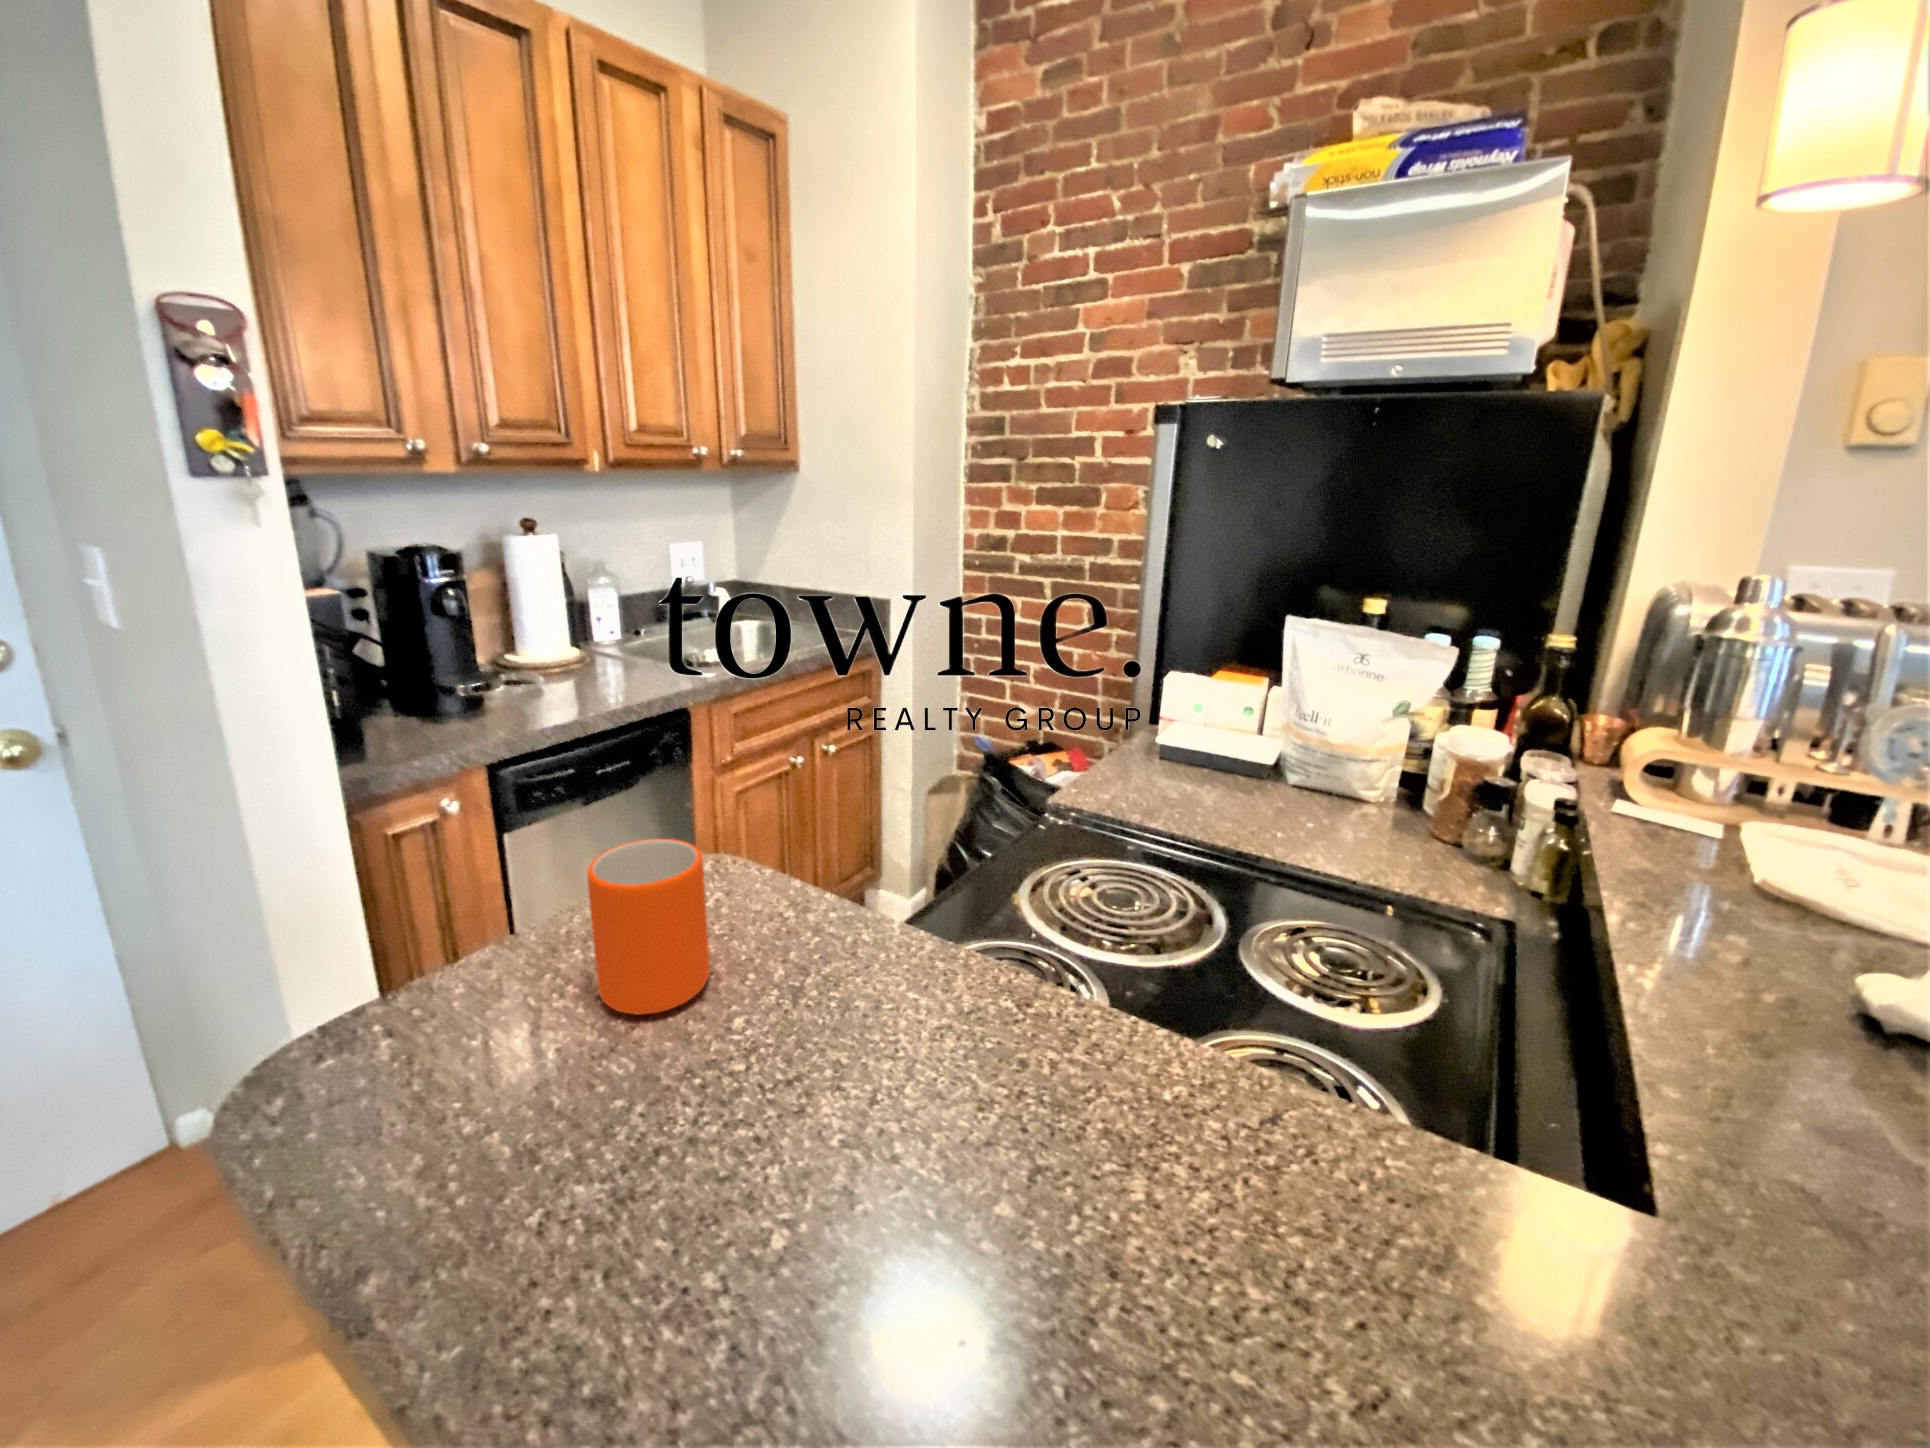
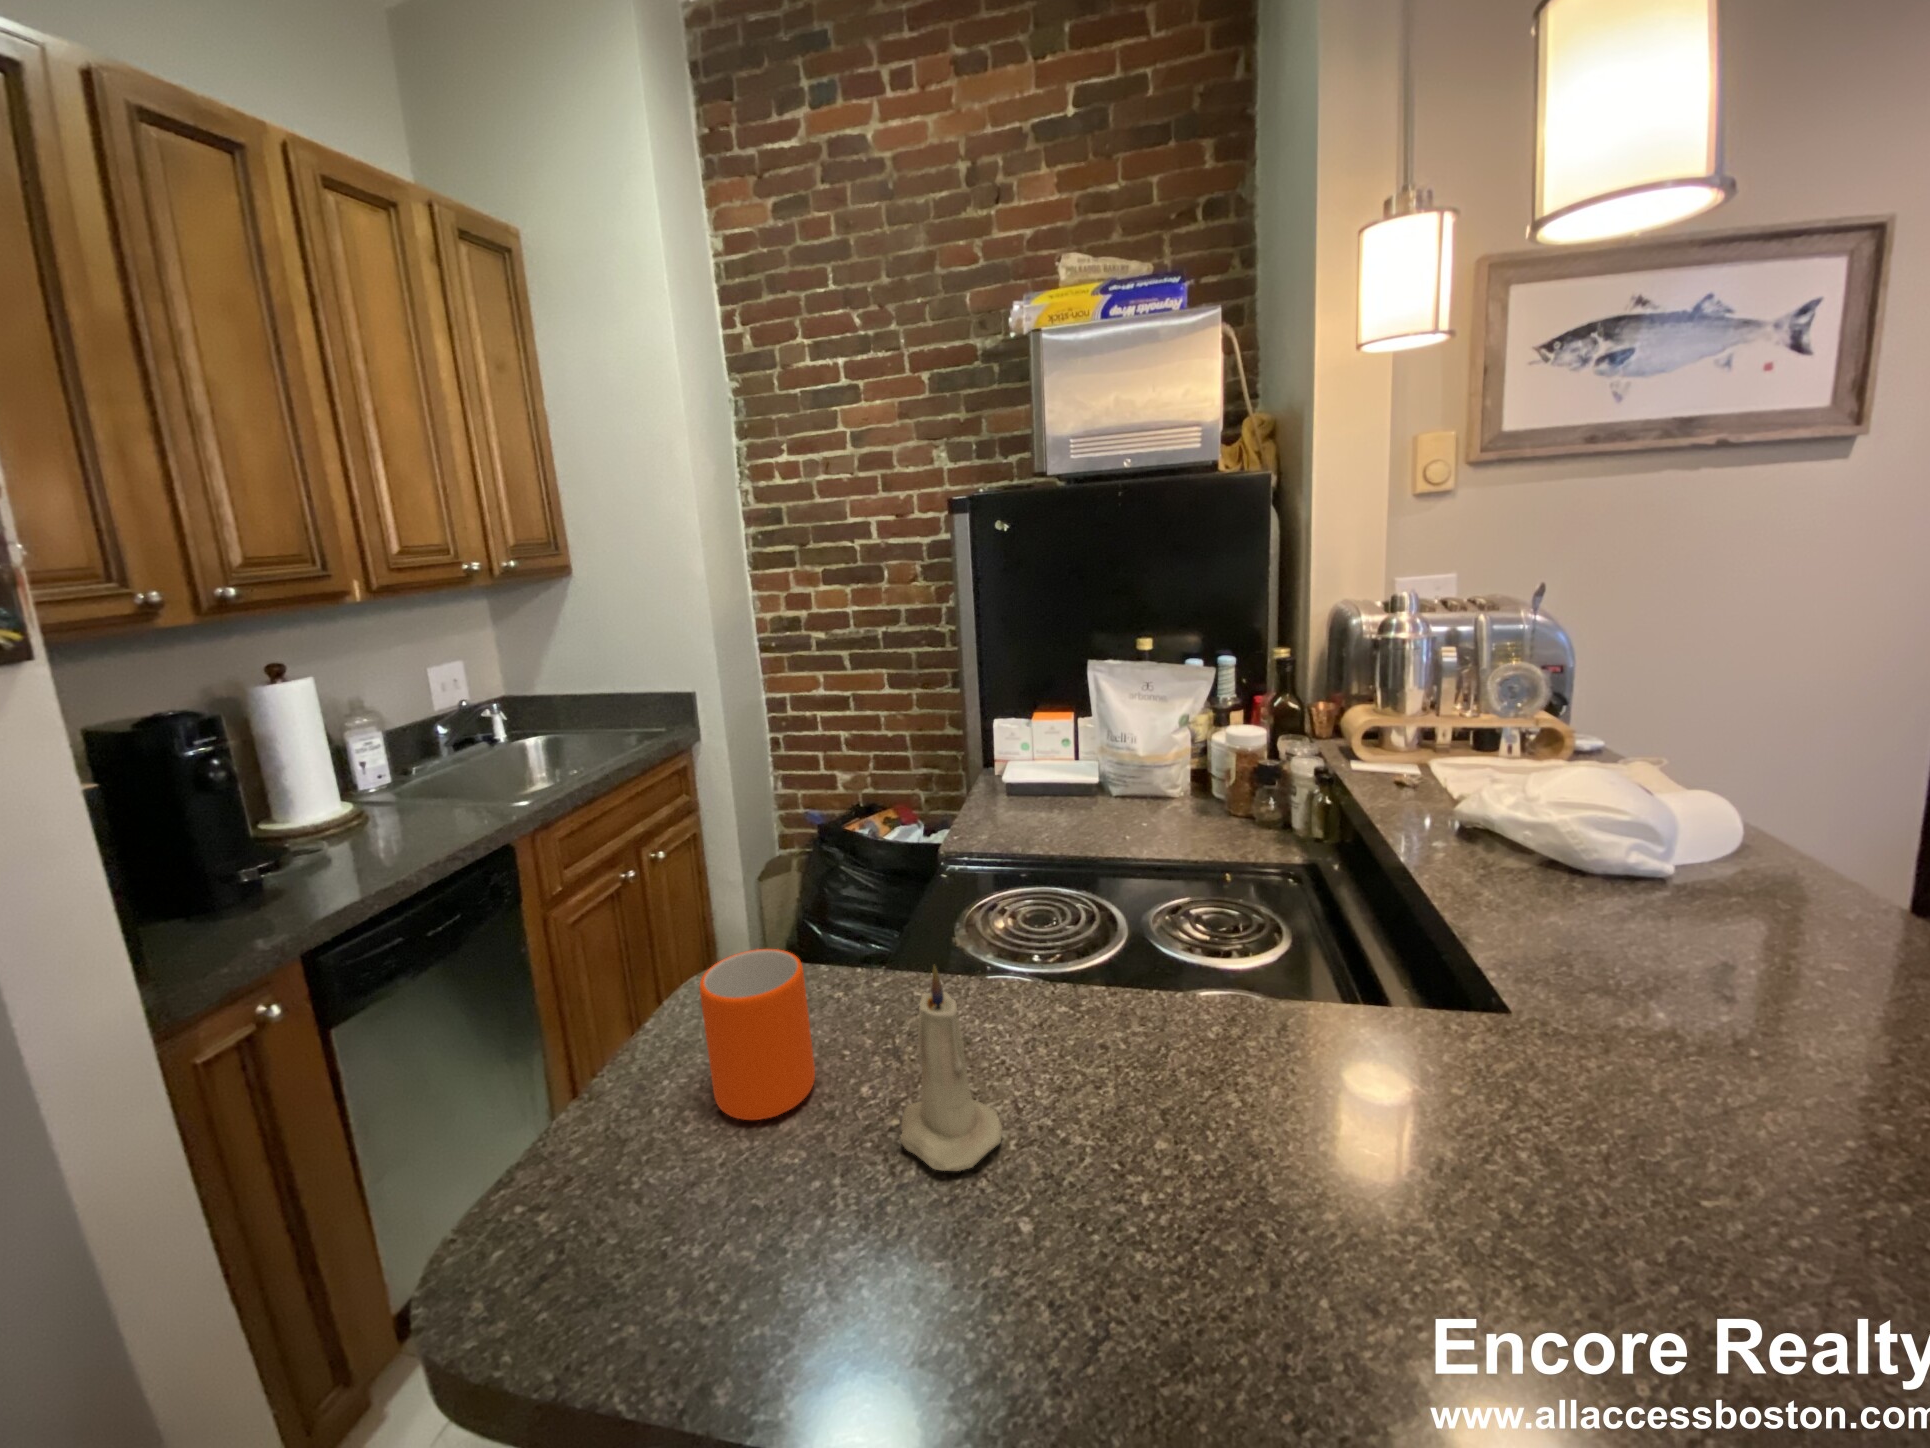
candle: none [720,903,837,1147] -> present [900,964,1002,1171]

